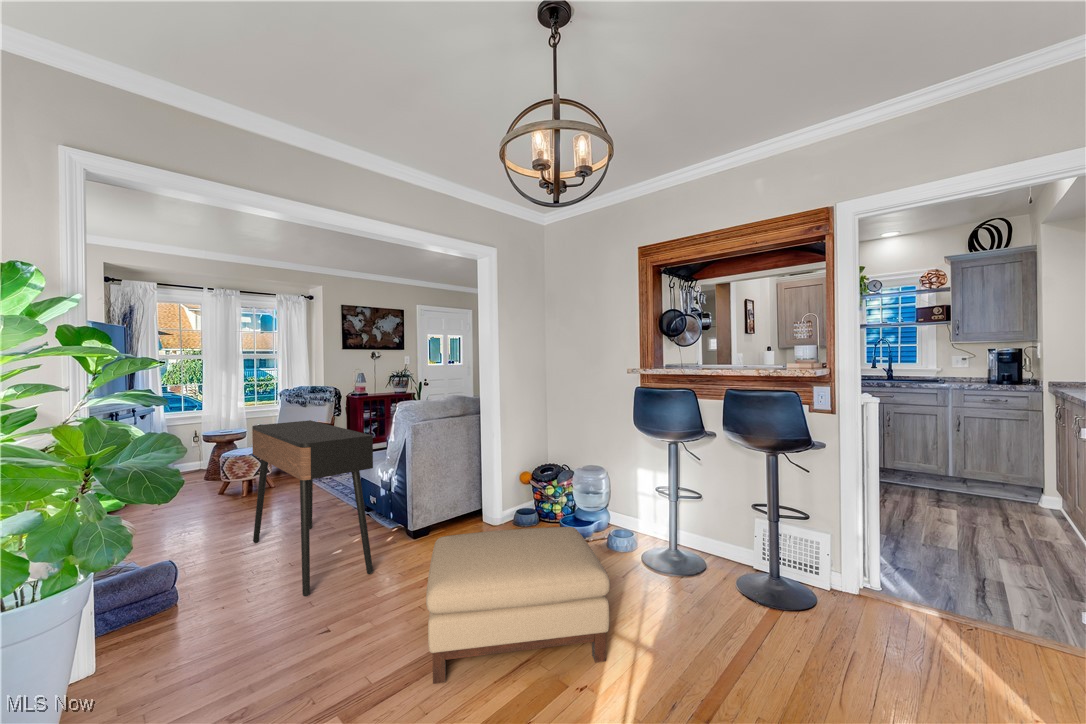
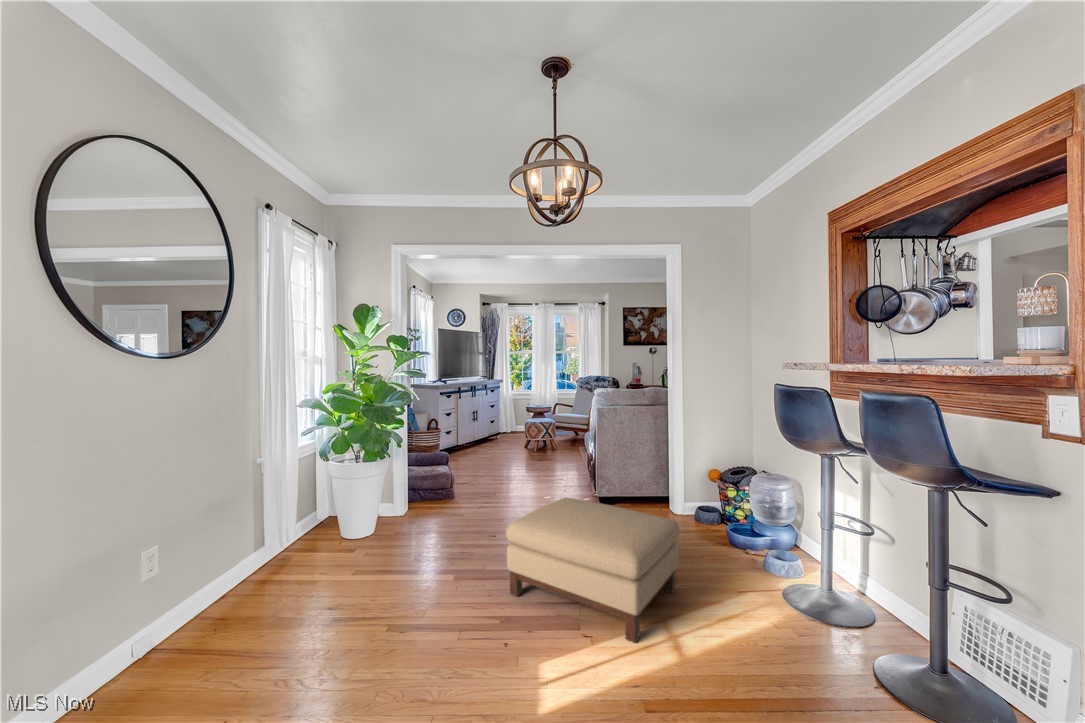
console table: present [252,420,373,597] -> none [502,400,552,519]

